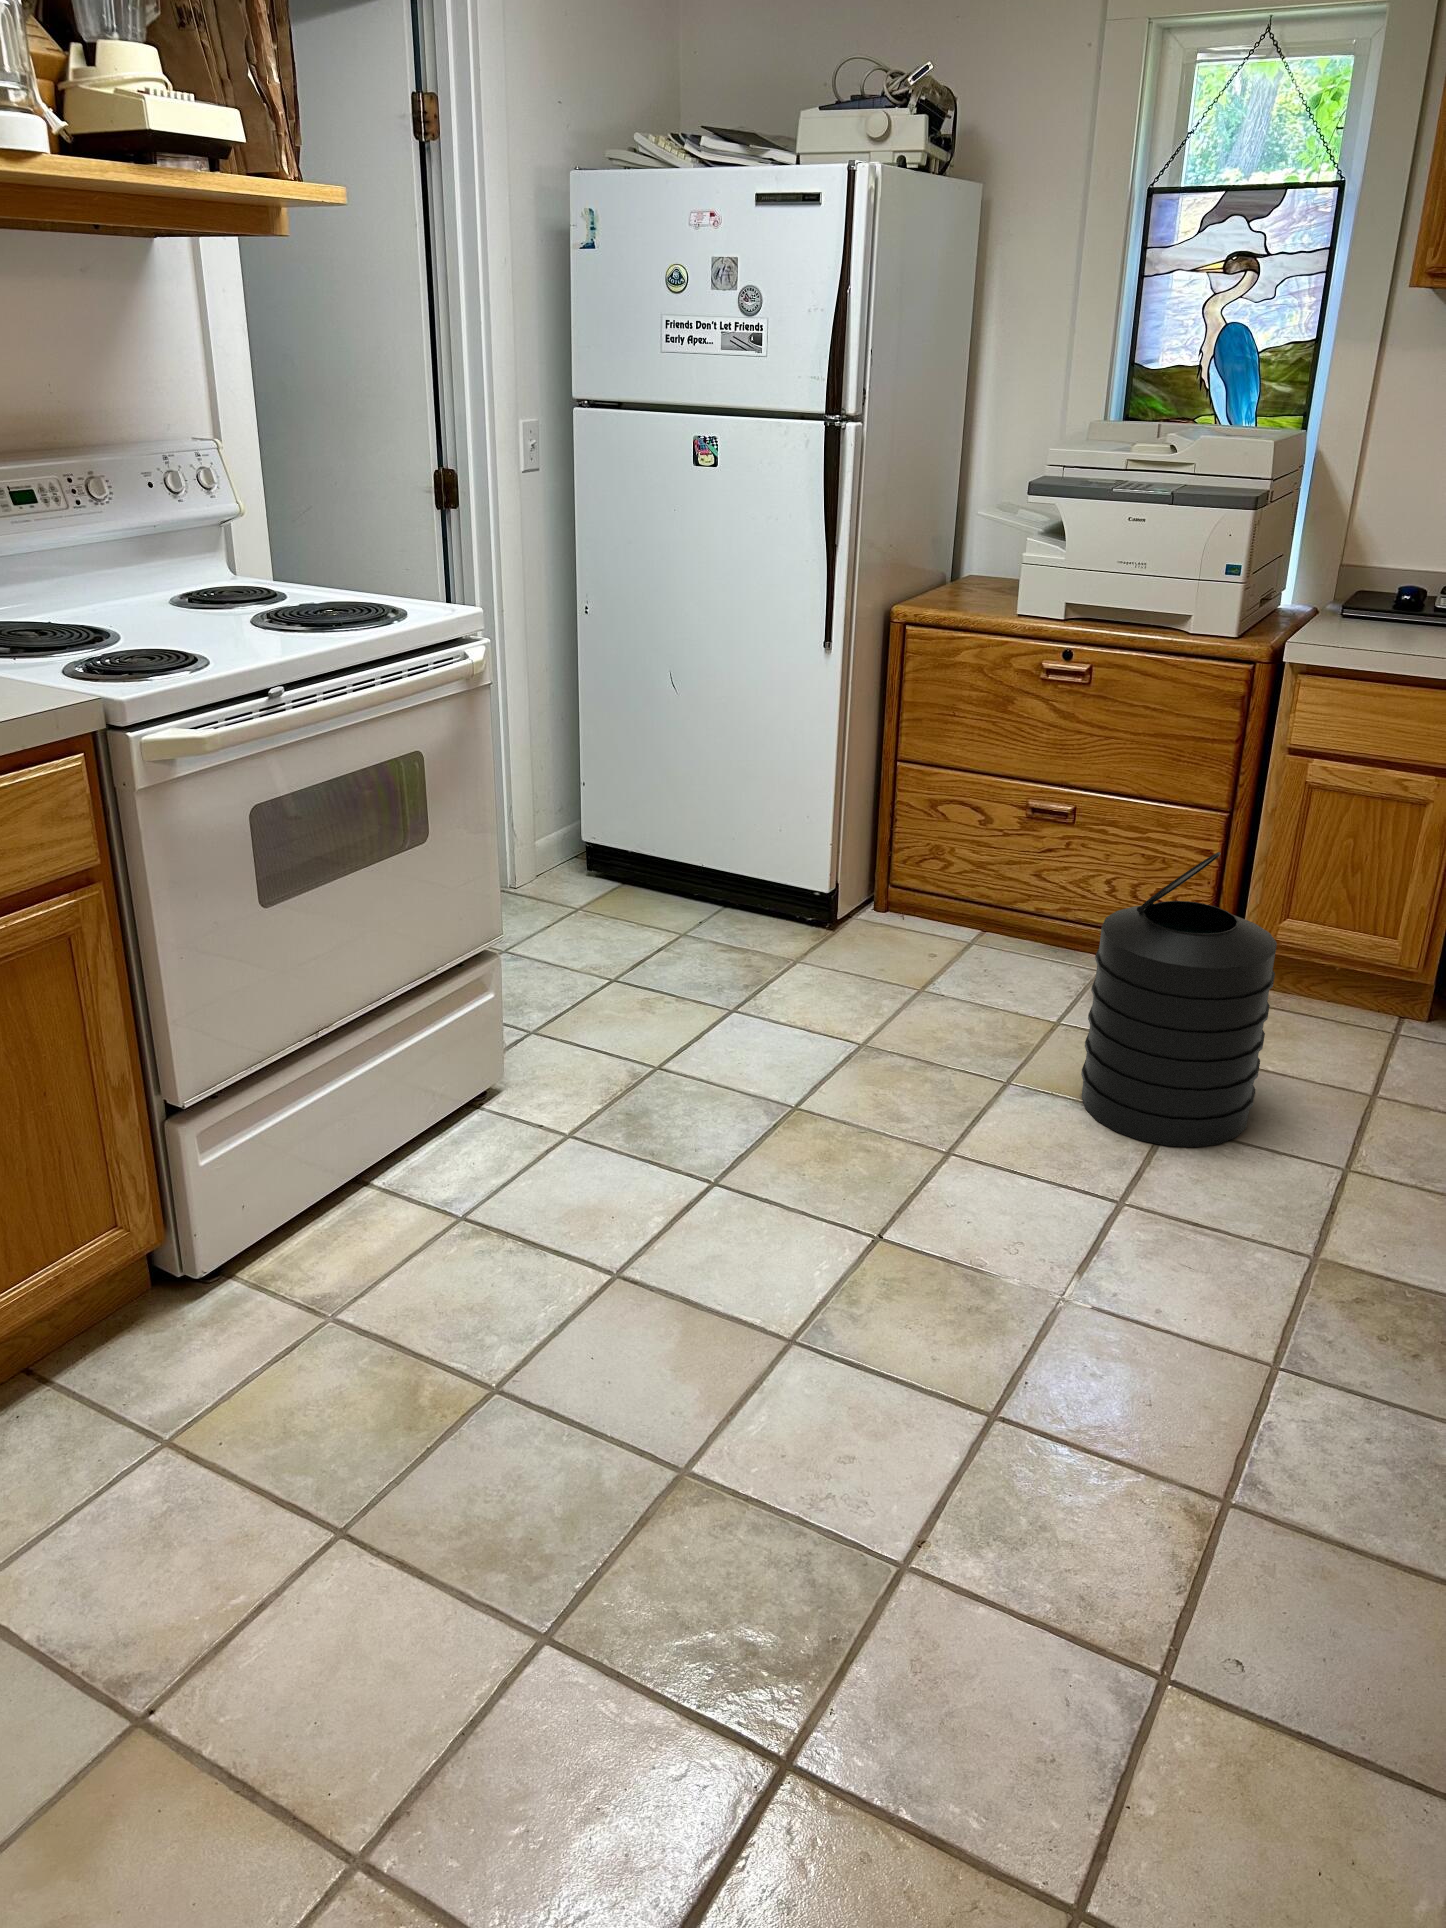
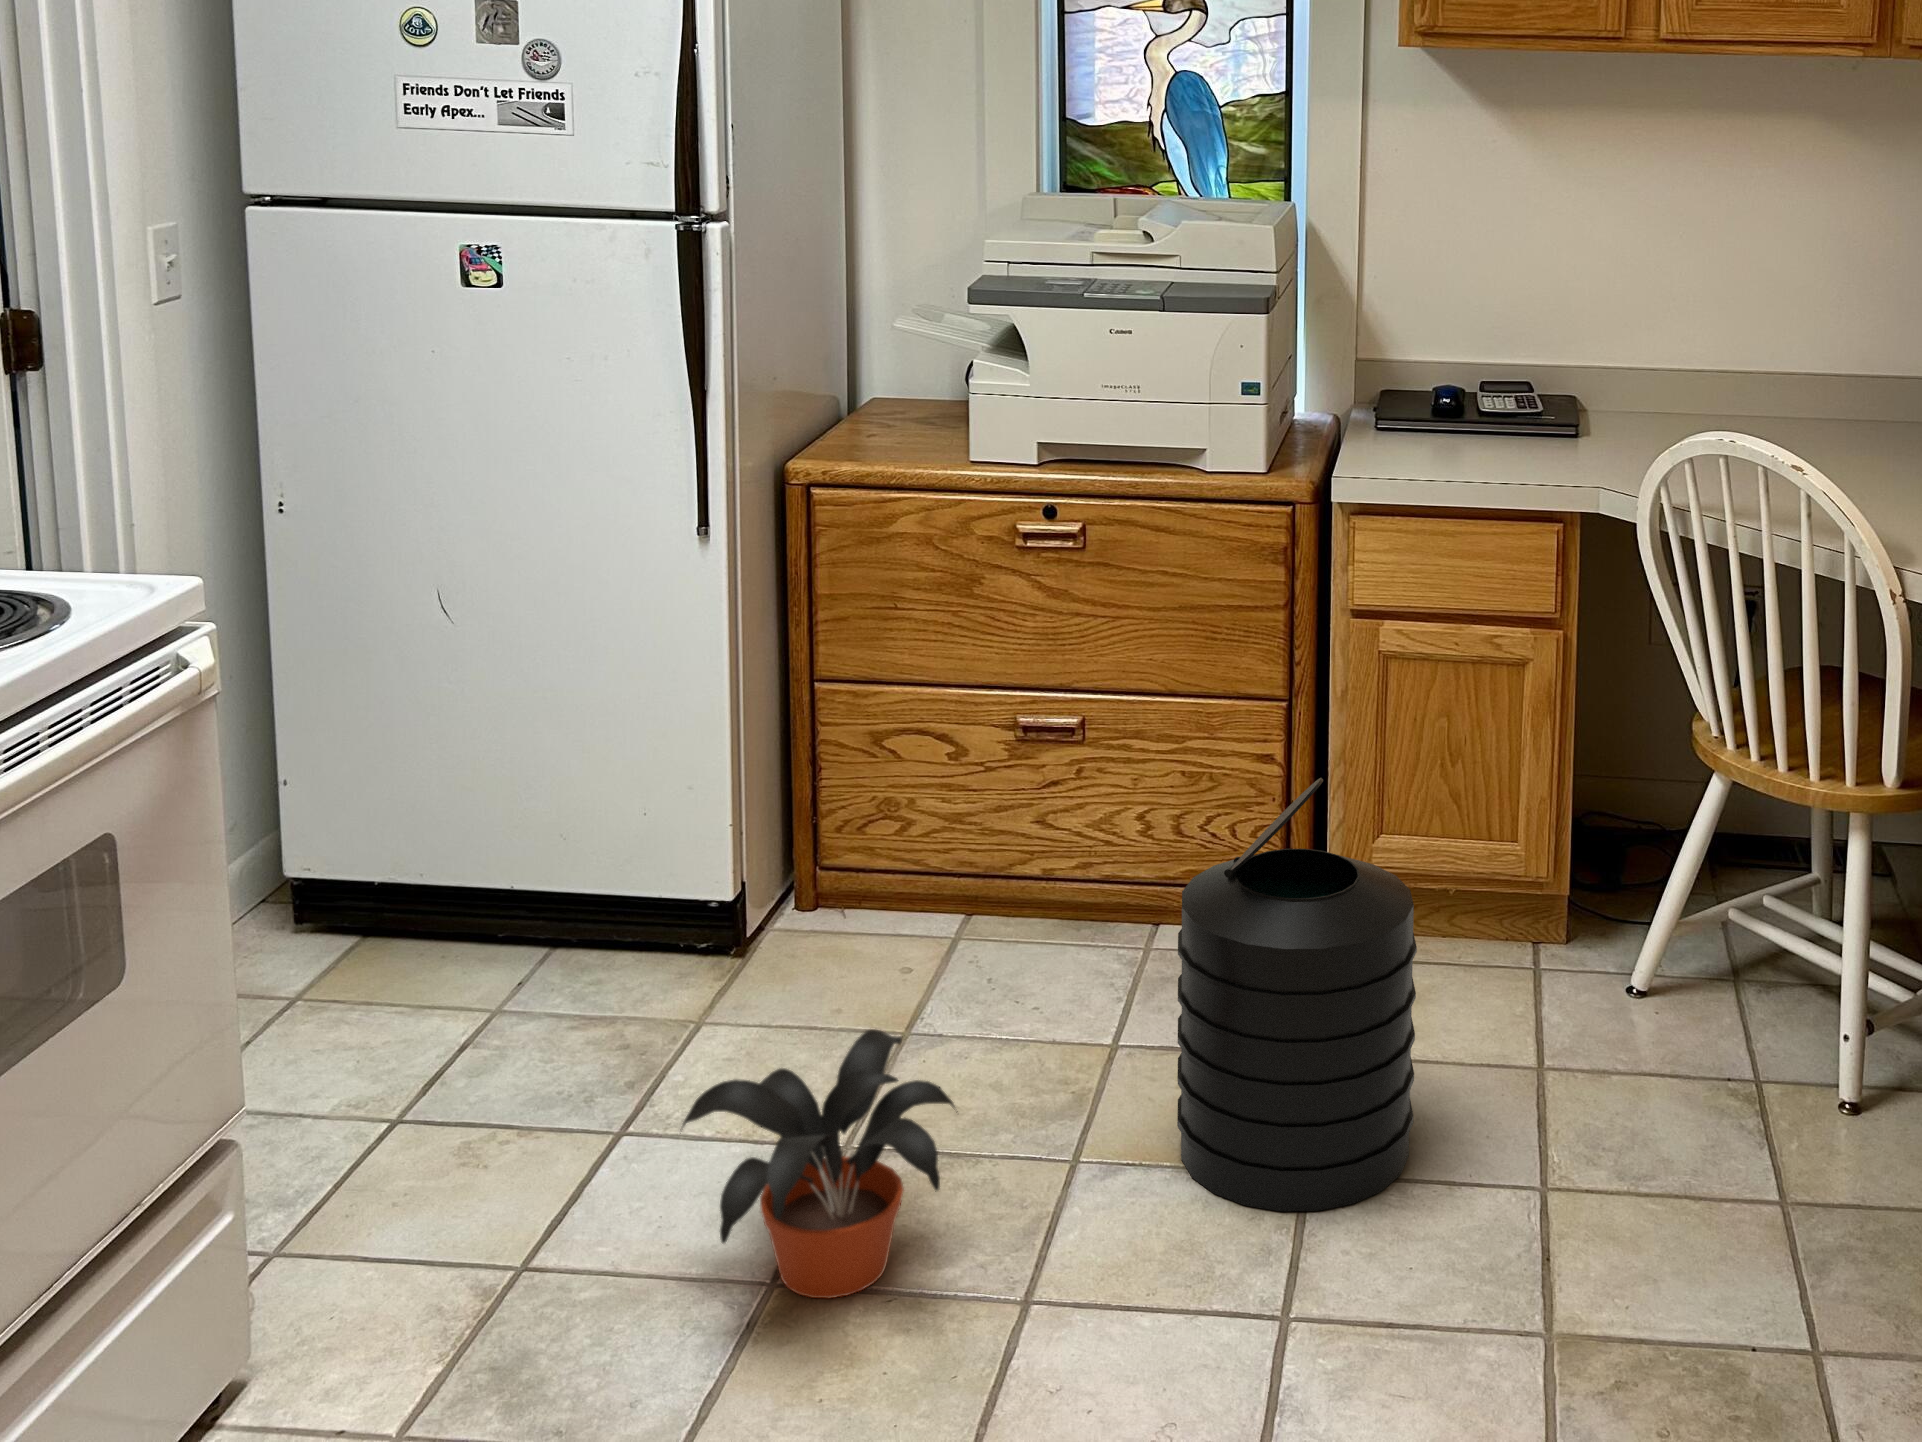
potted plant: none [750,968,926,1124] -> present [680,1029,958,1298]

